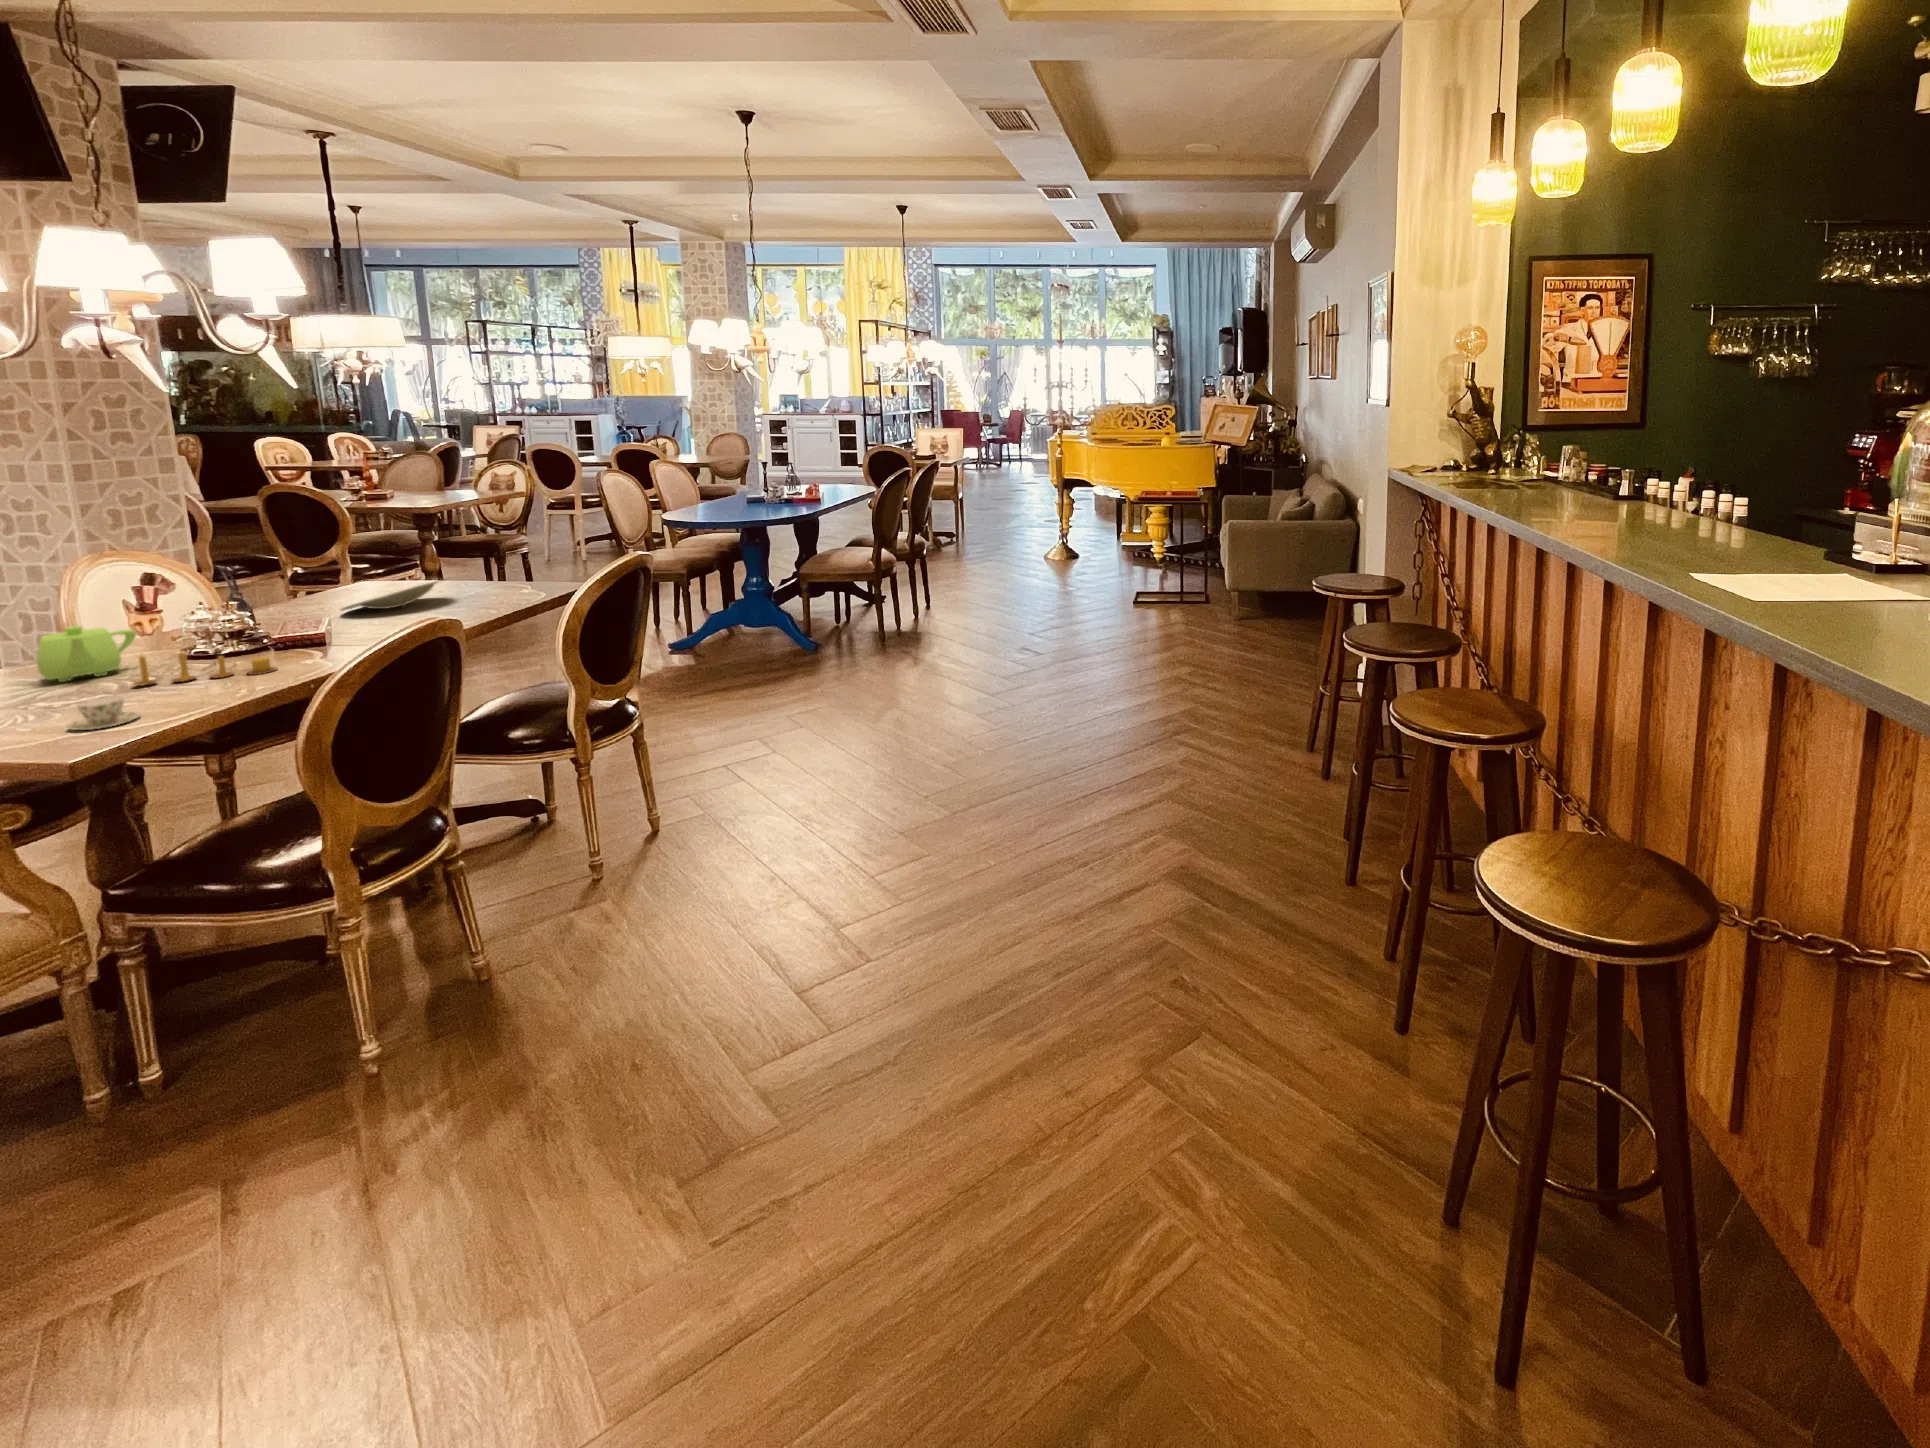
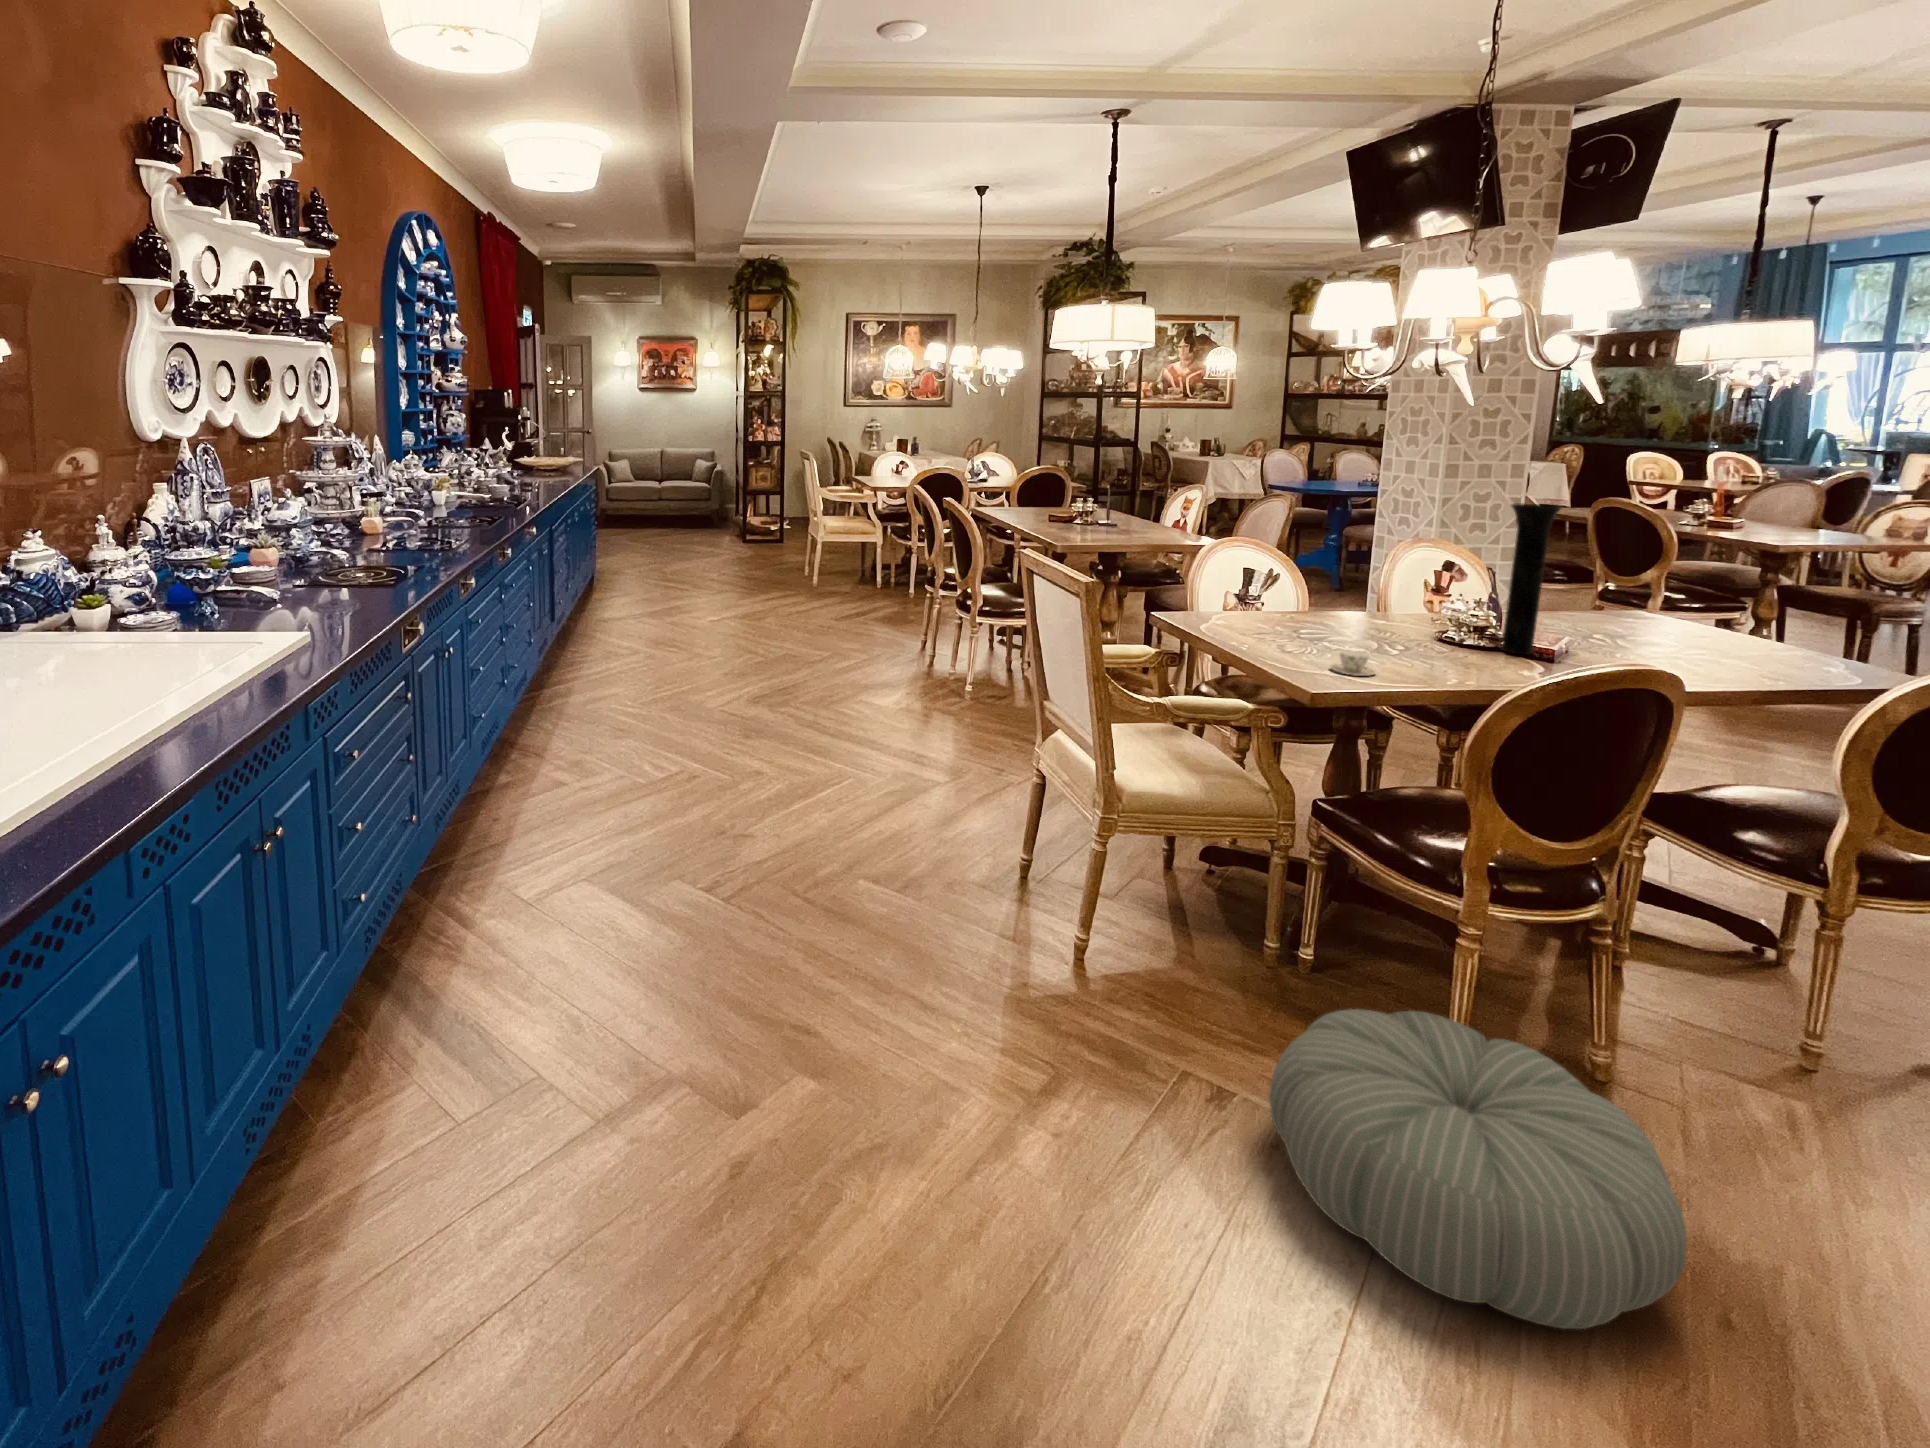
vase: none [230,495,301,650] -> present [1502,504,1561,655]
plate: present [341,580,442,610] -> none [1588,625,1726,646]
teapot: present [37,626,136,682] -> none [1343,592,1410,636]
candle: present [132,652,276,686] -> none [1387,624,1496,671]
pouf: none [202,977,614,1281] -> present [1269,1009,1687,1329]

